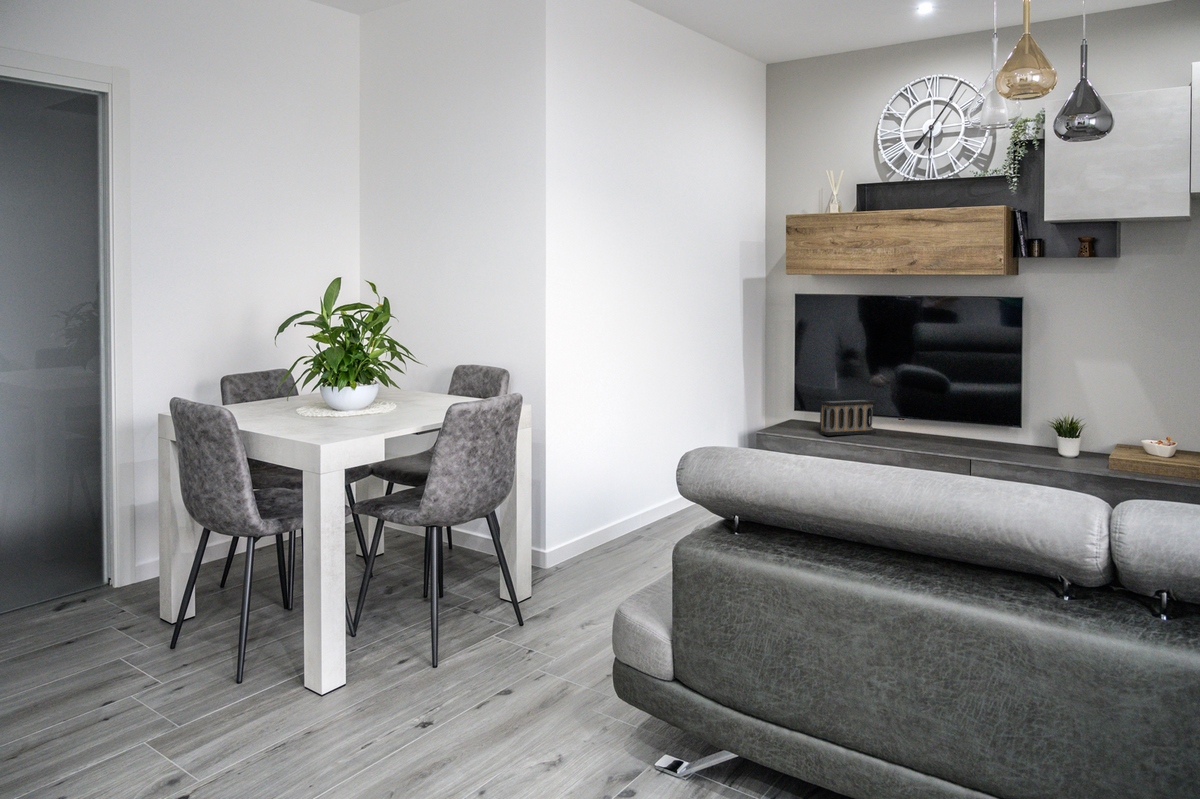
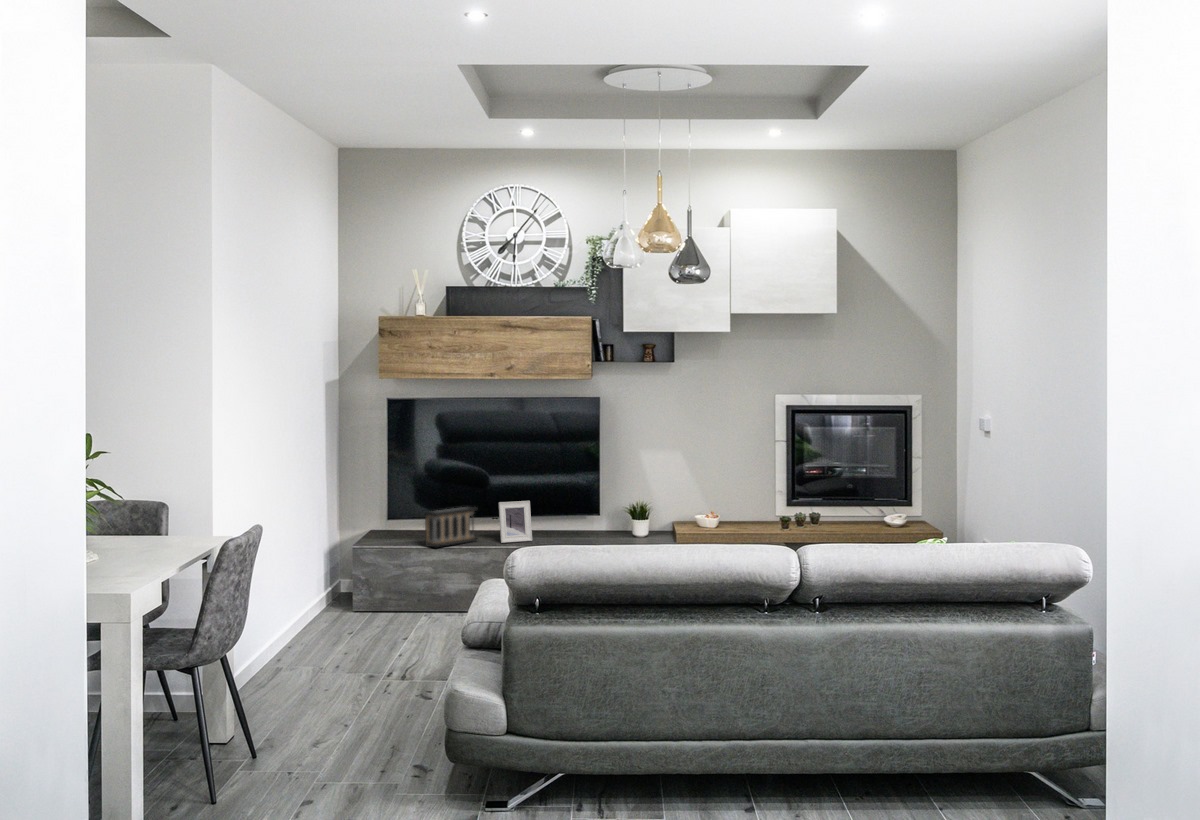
picture frame: none [896,397,931,438] -> present [499,501,532,543]

